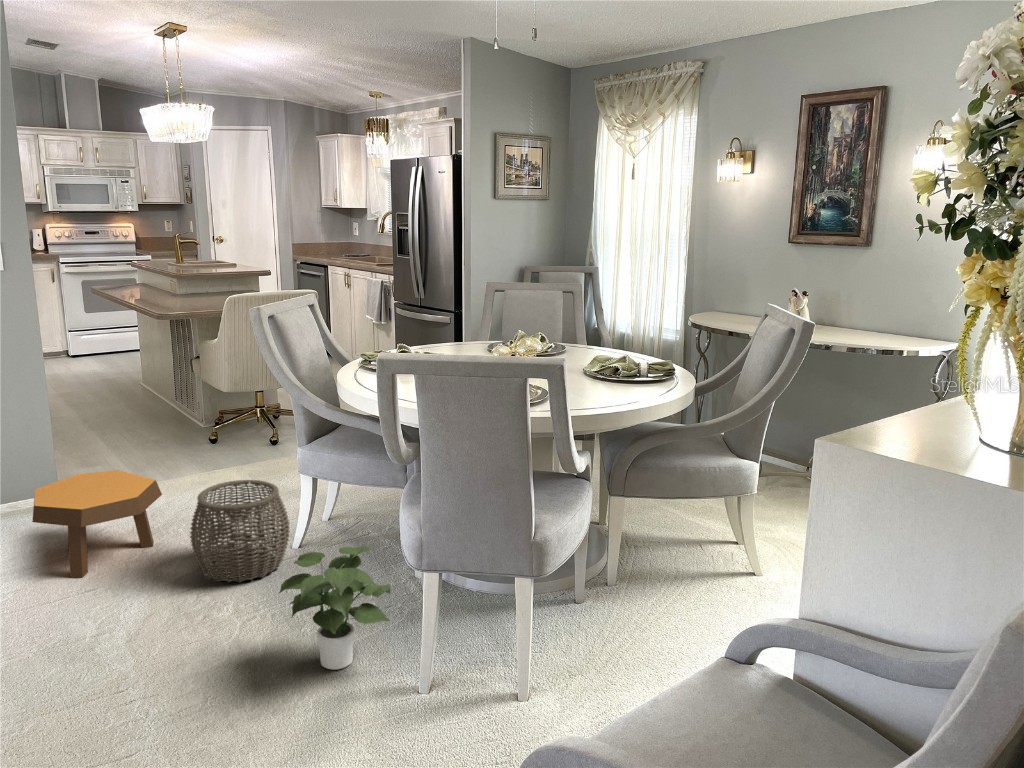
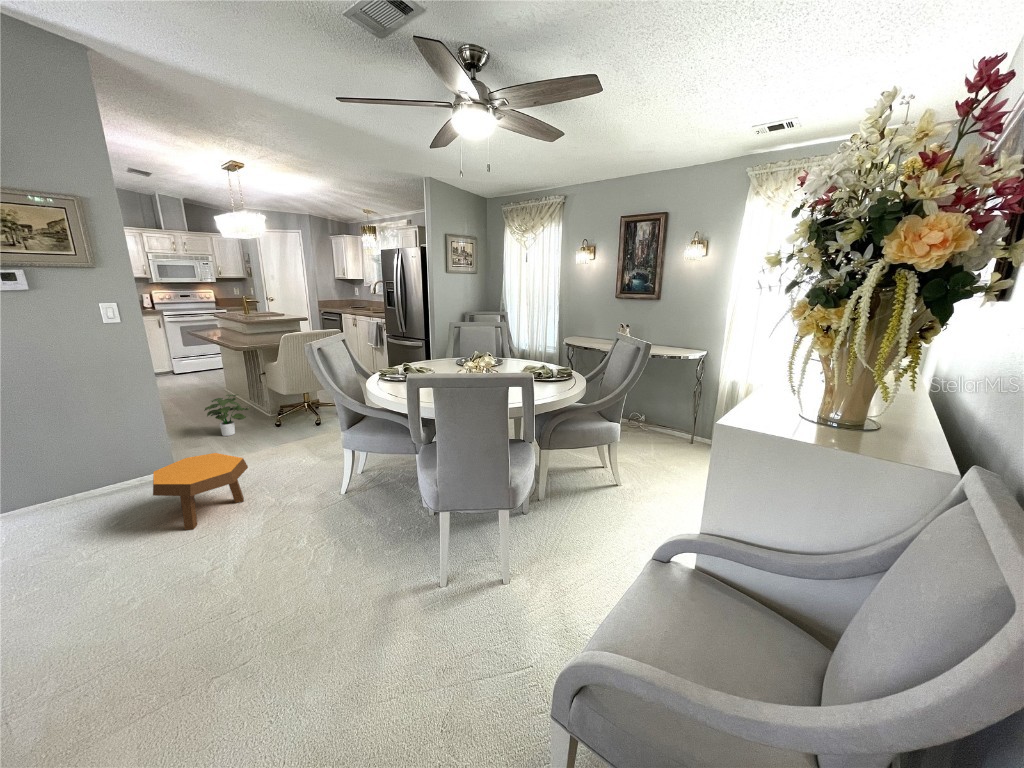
woven basket: present [190,480,290,583] -> none [271,454,339,523]
potted plant: present [279,546,391,670] -> present [204,394,249,436]

